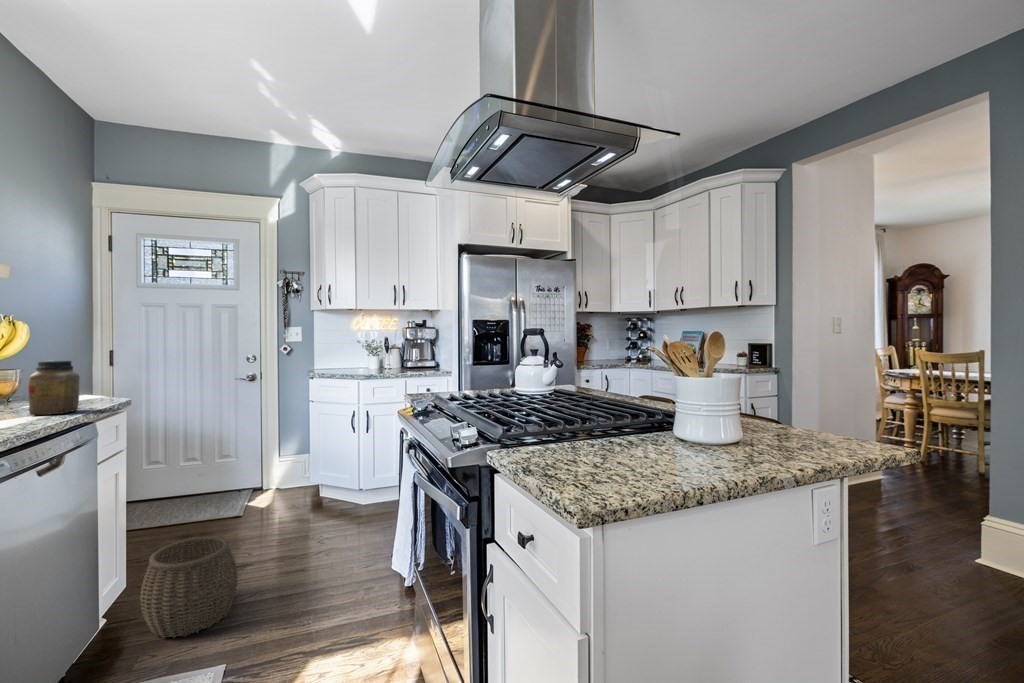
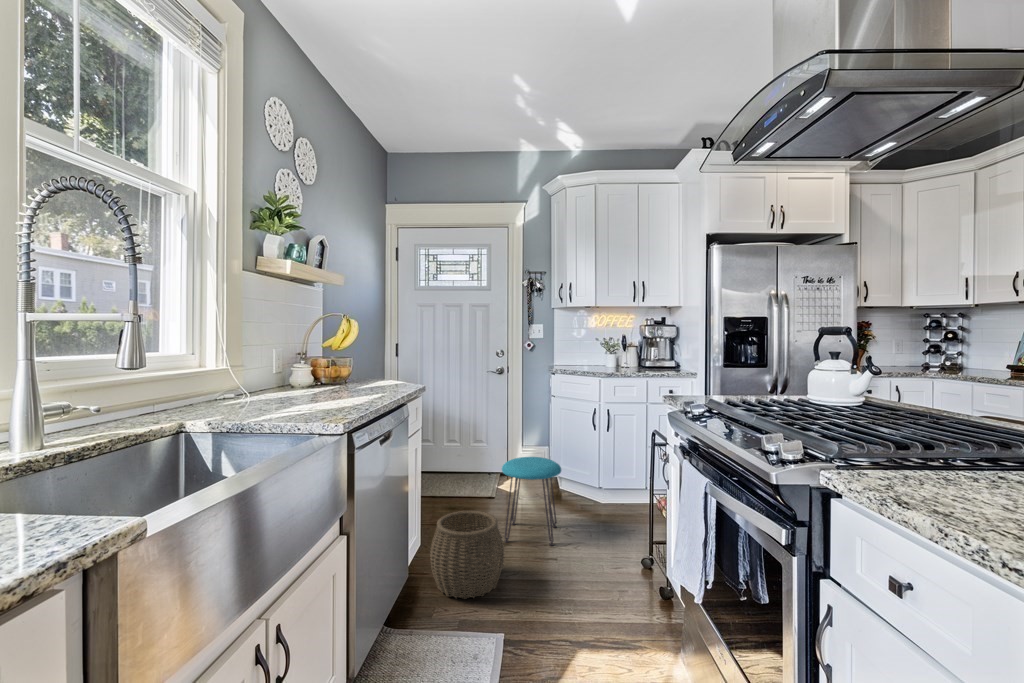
jar: present [28,360,79,415] -> none [360,347,392,391]
stool: none [243,468,313,564] -> present [502,457,561,546]

